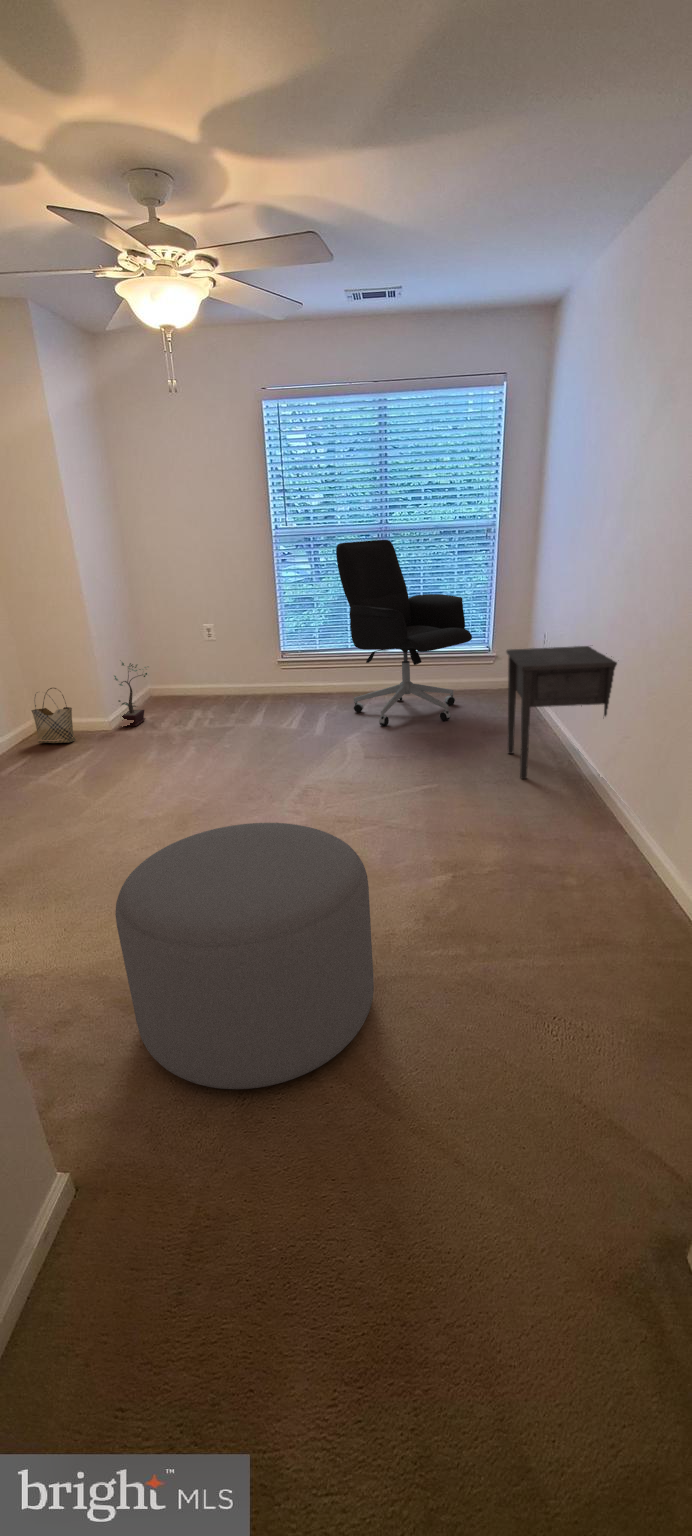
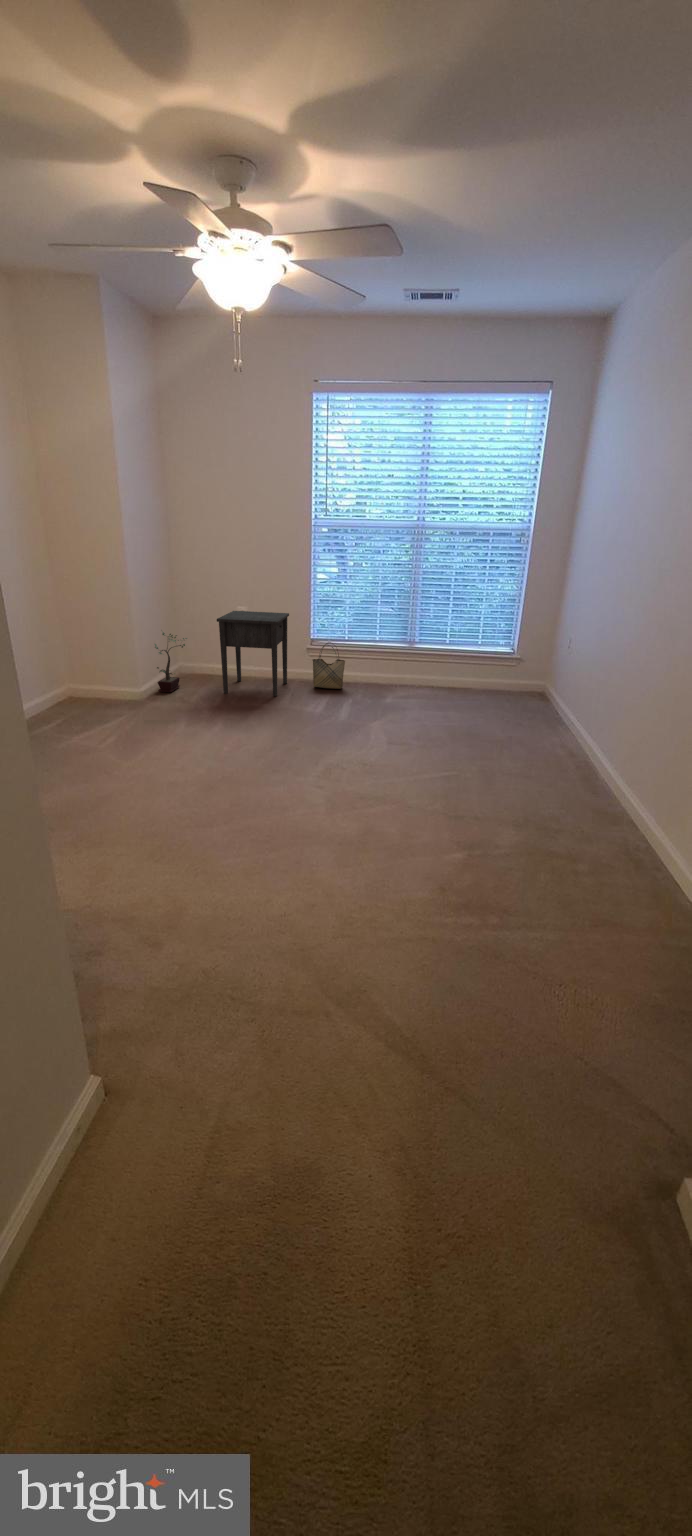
office chair: present [336,540,472,726] -> none [370,540,488,715]
nightstand: present [506,646,617,779] -> present [217,611,289,696]
woven basket: present [31,688,76,743] -> present [313,643,345,689]
ottoman: present [115,823,374,1089] -> none [149,810,392,1069]

